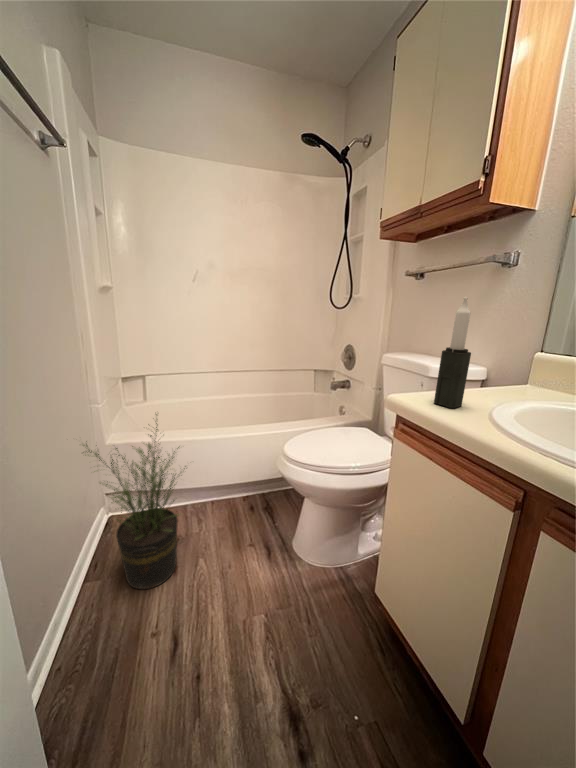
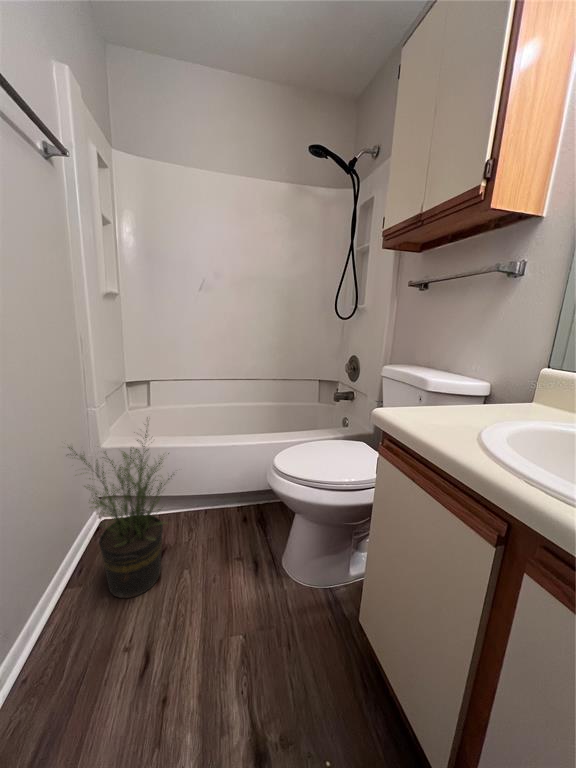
candle: present [434,297,471,408] -> none [421,305,462,426]

